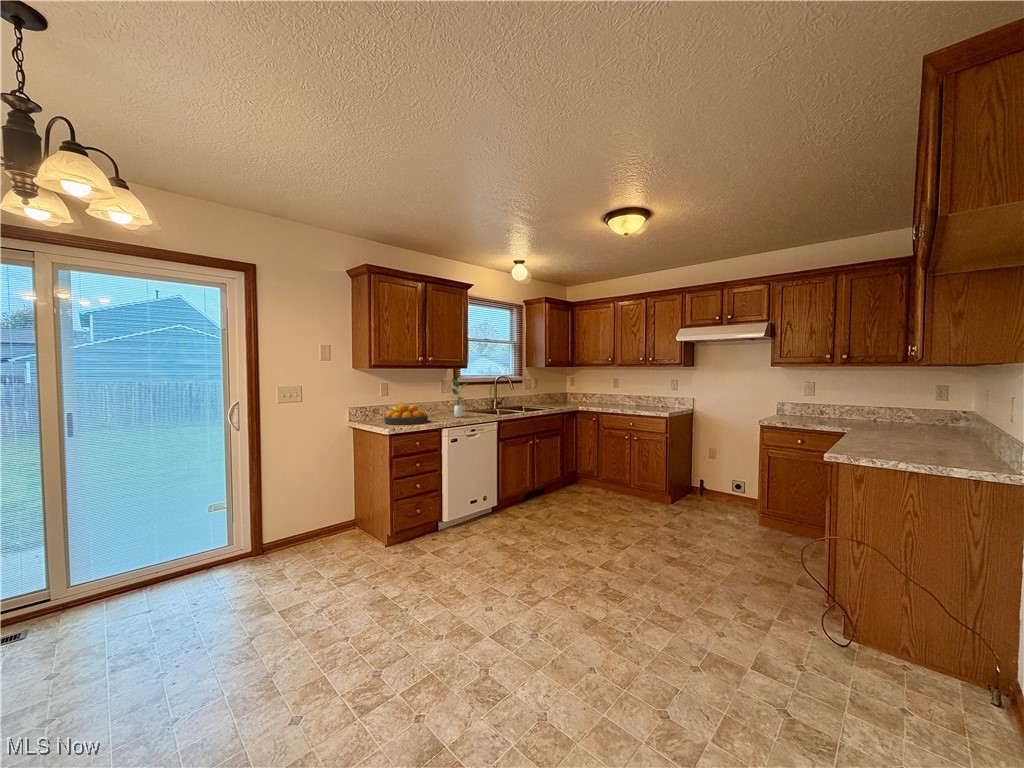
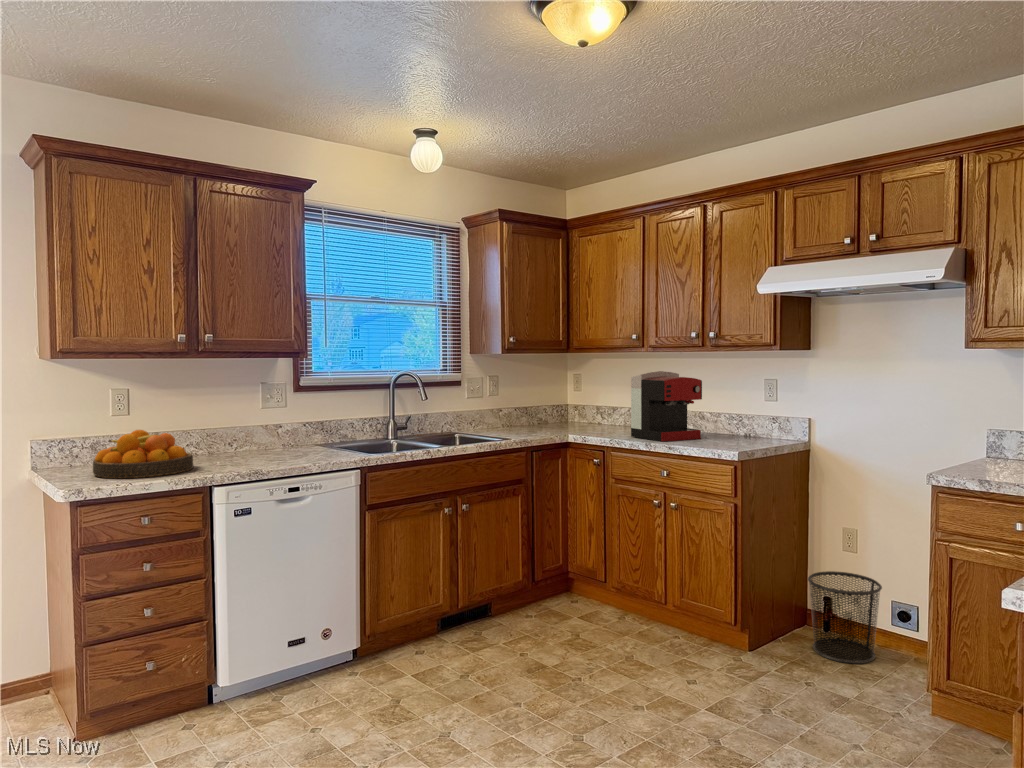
coffee maker: none [610,376,644,409] -> present [631,371,702,442]
potted plant: present [452,379,466,417] -> none [258,378,298,460]
waste bin: none [697,468,731,508] -> present [808,571,882,664]

